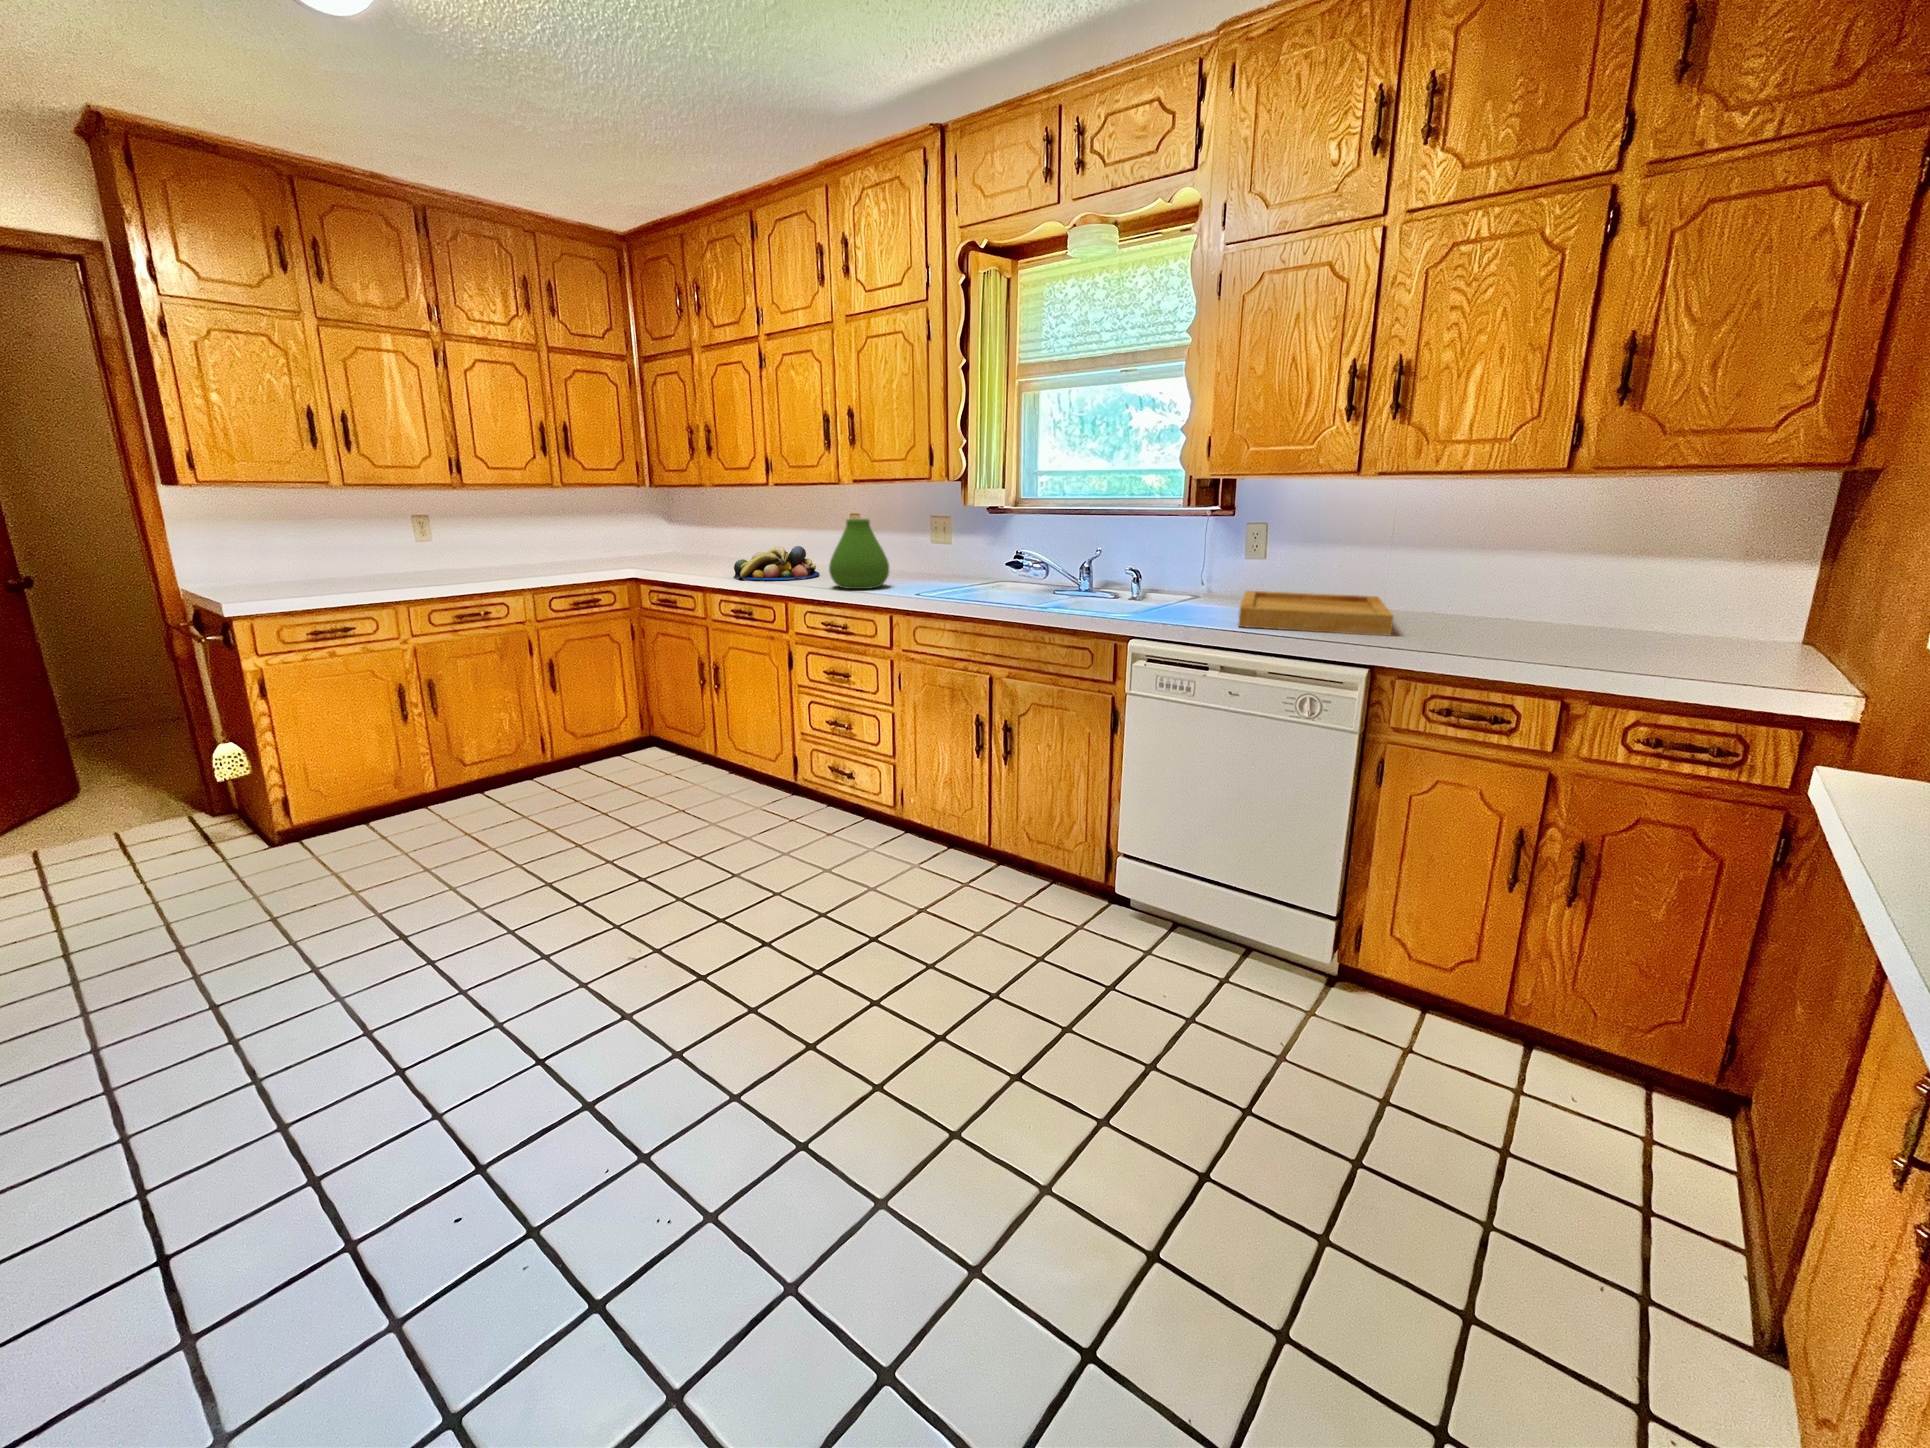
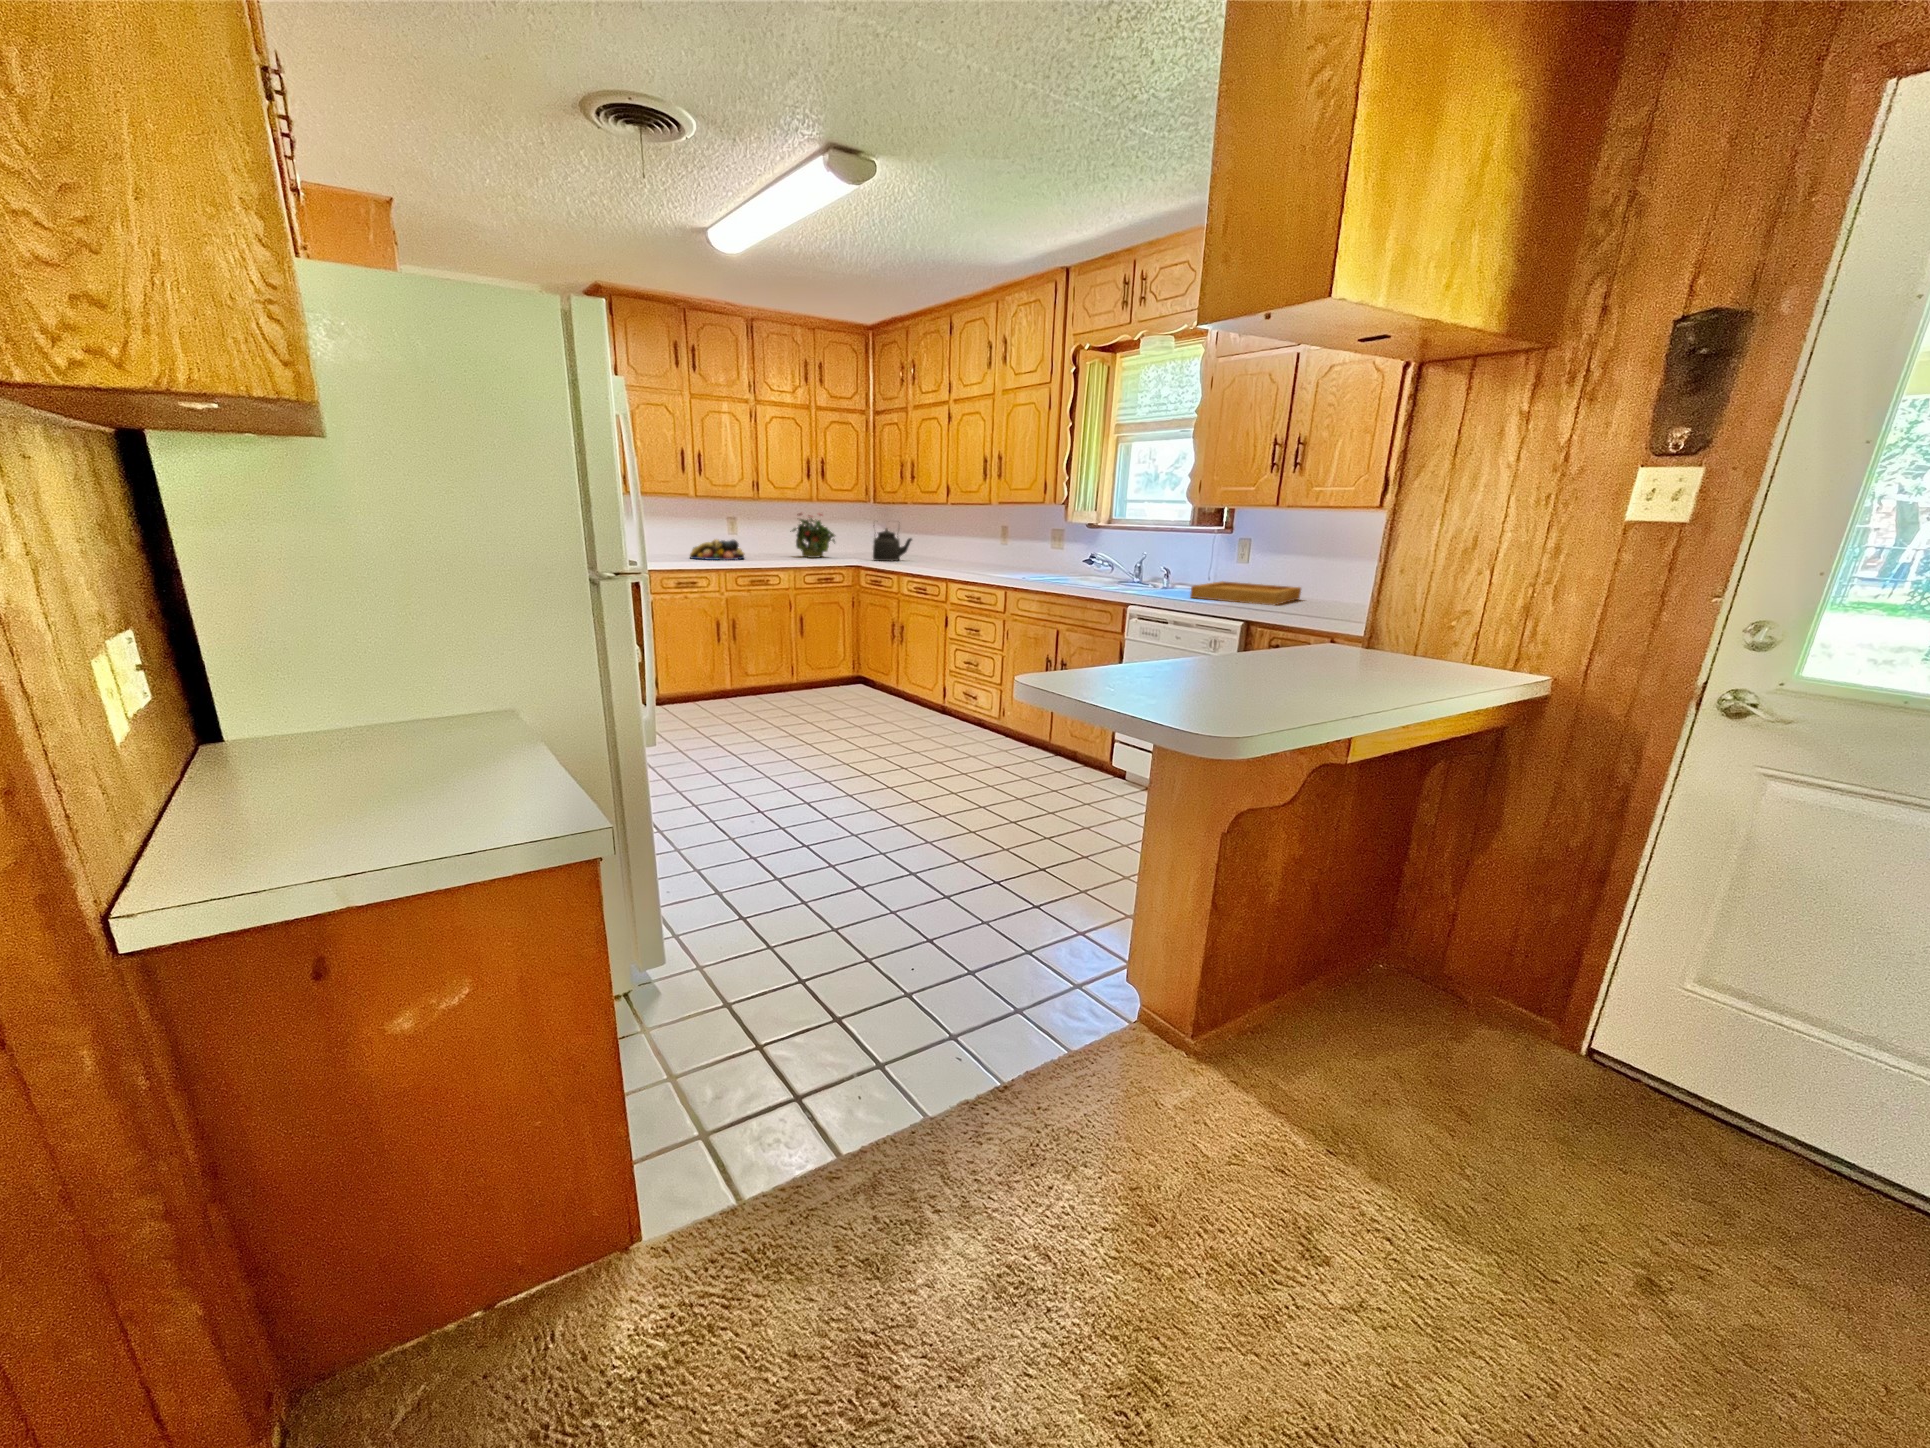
potted plant: none [521,502,598,569] -> present [790,513,835,558]
kettle: none [654,511,717,570] -> present [873,528,912,561]
vase: present [829,518,889,589] -> none [974,528,1013,574]
fruit bowl: present [734,546,820,581] -> present [690,539,744,560]

